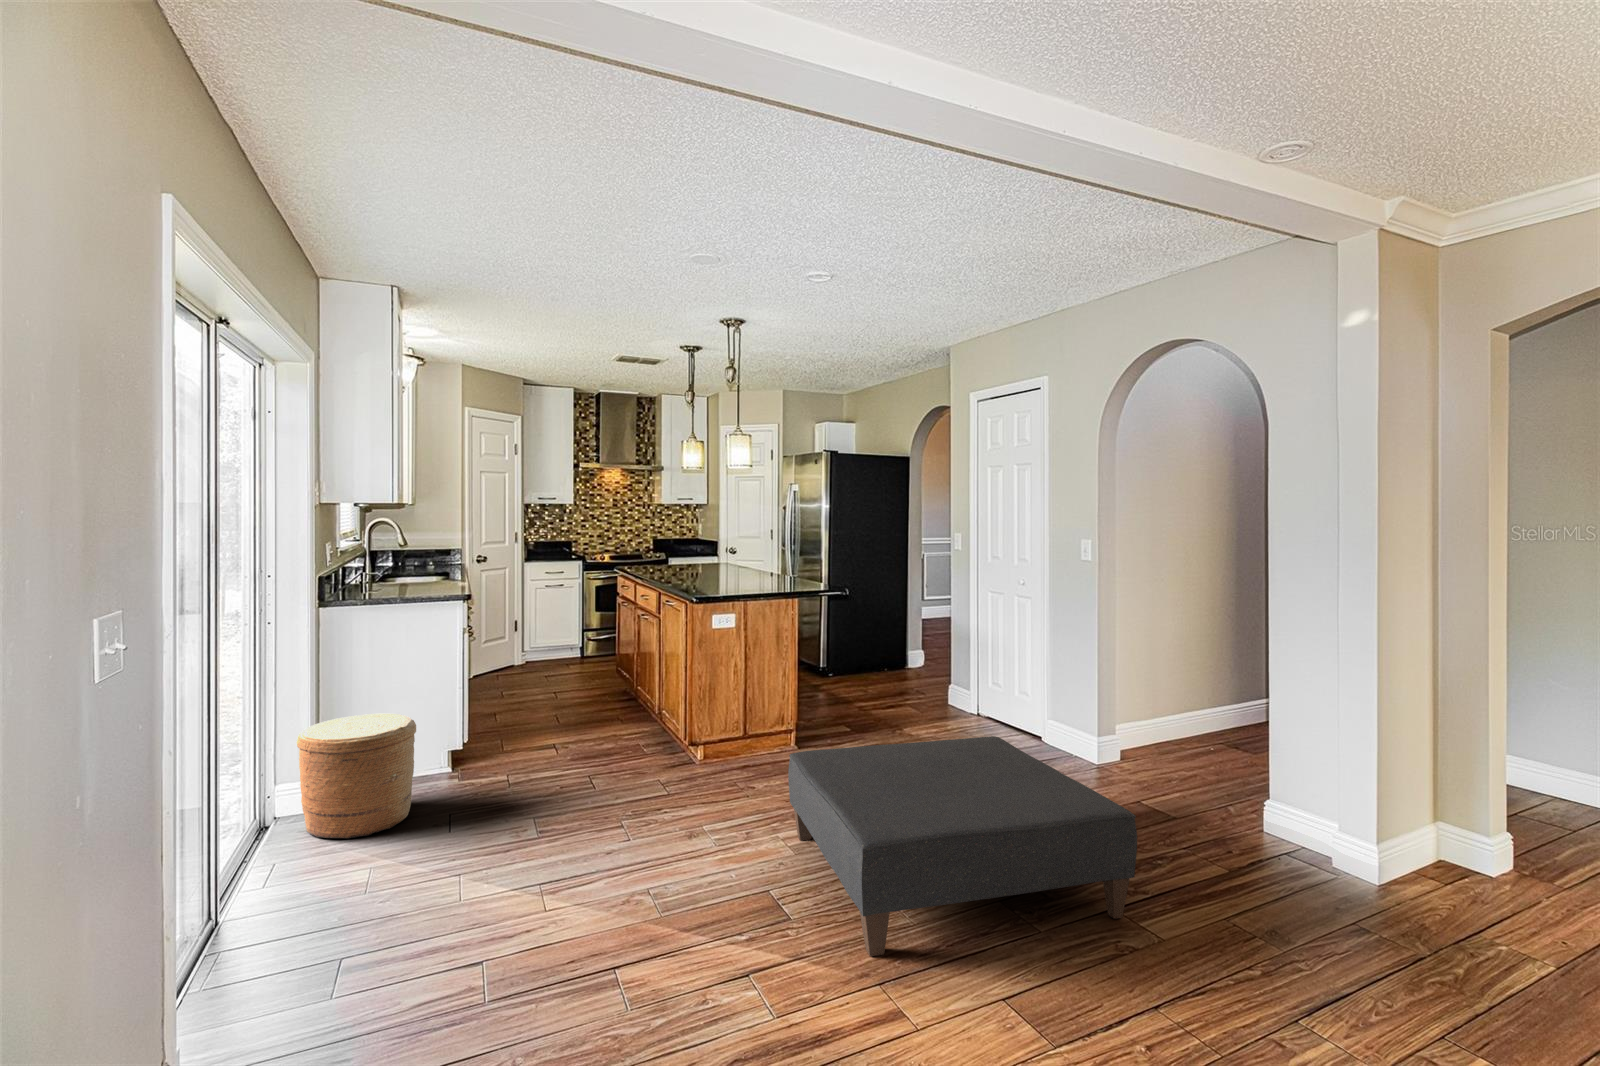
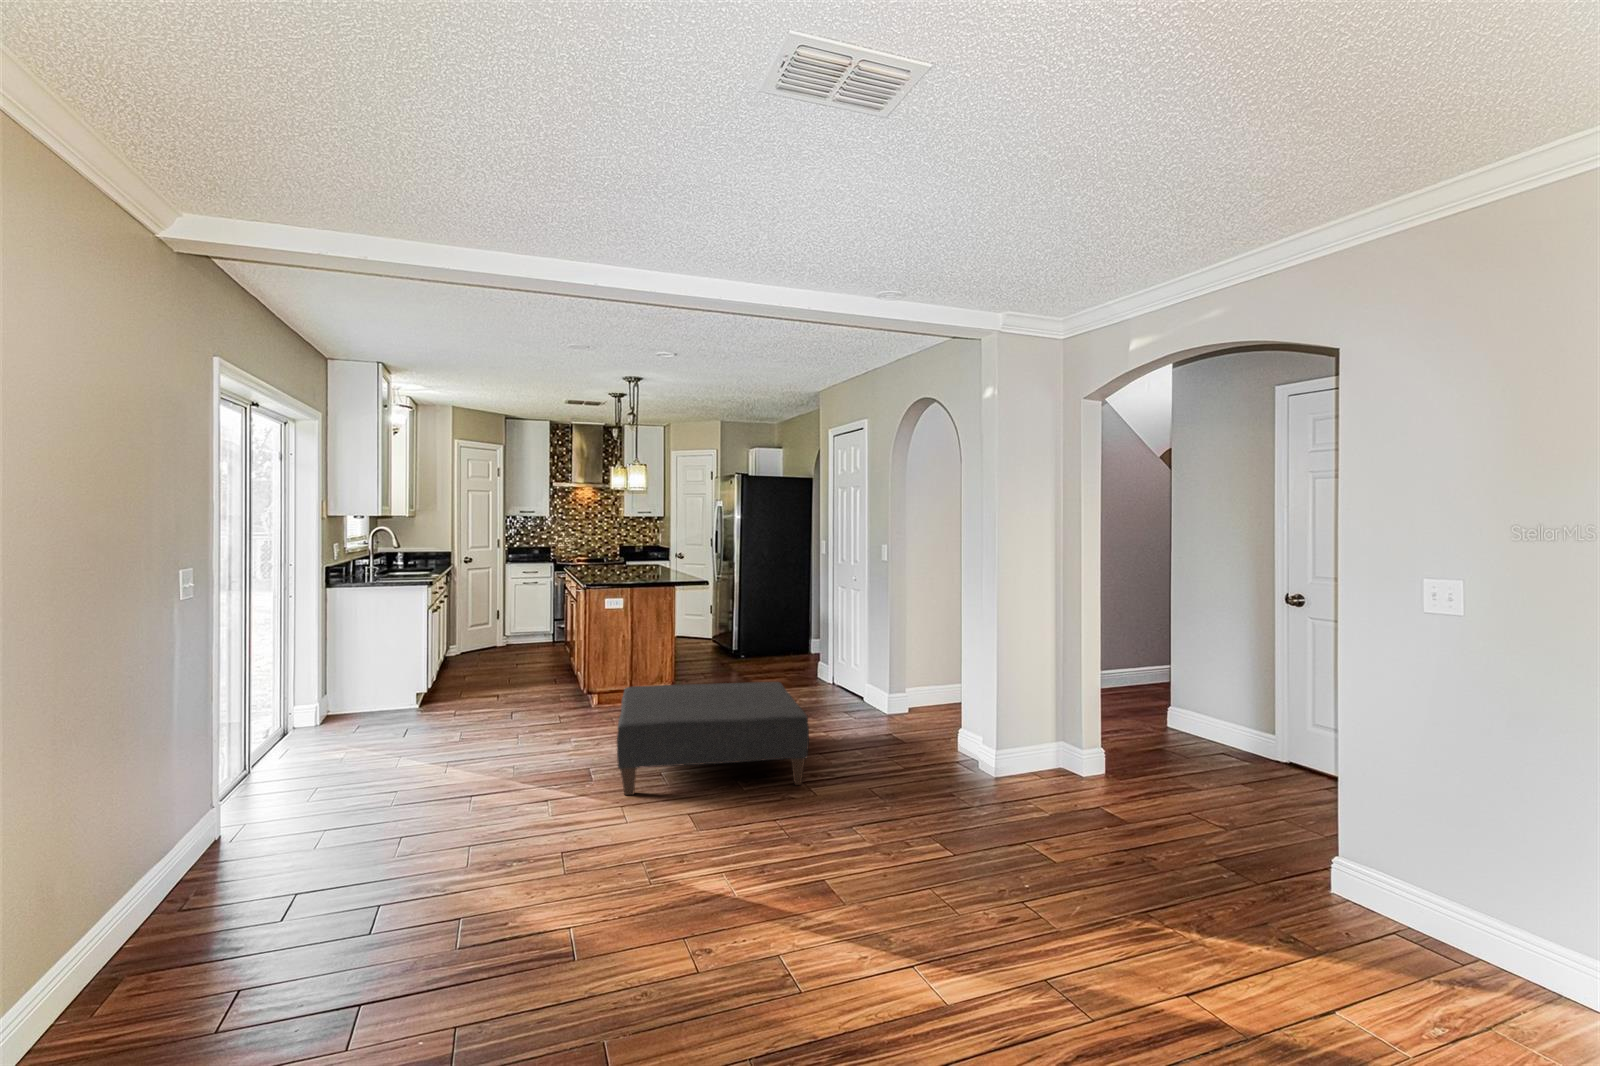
woven basket: present [297,714,416,838] -> none [304,660,385,738]

